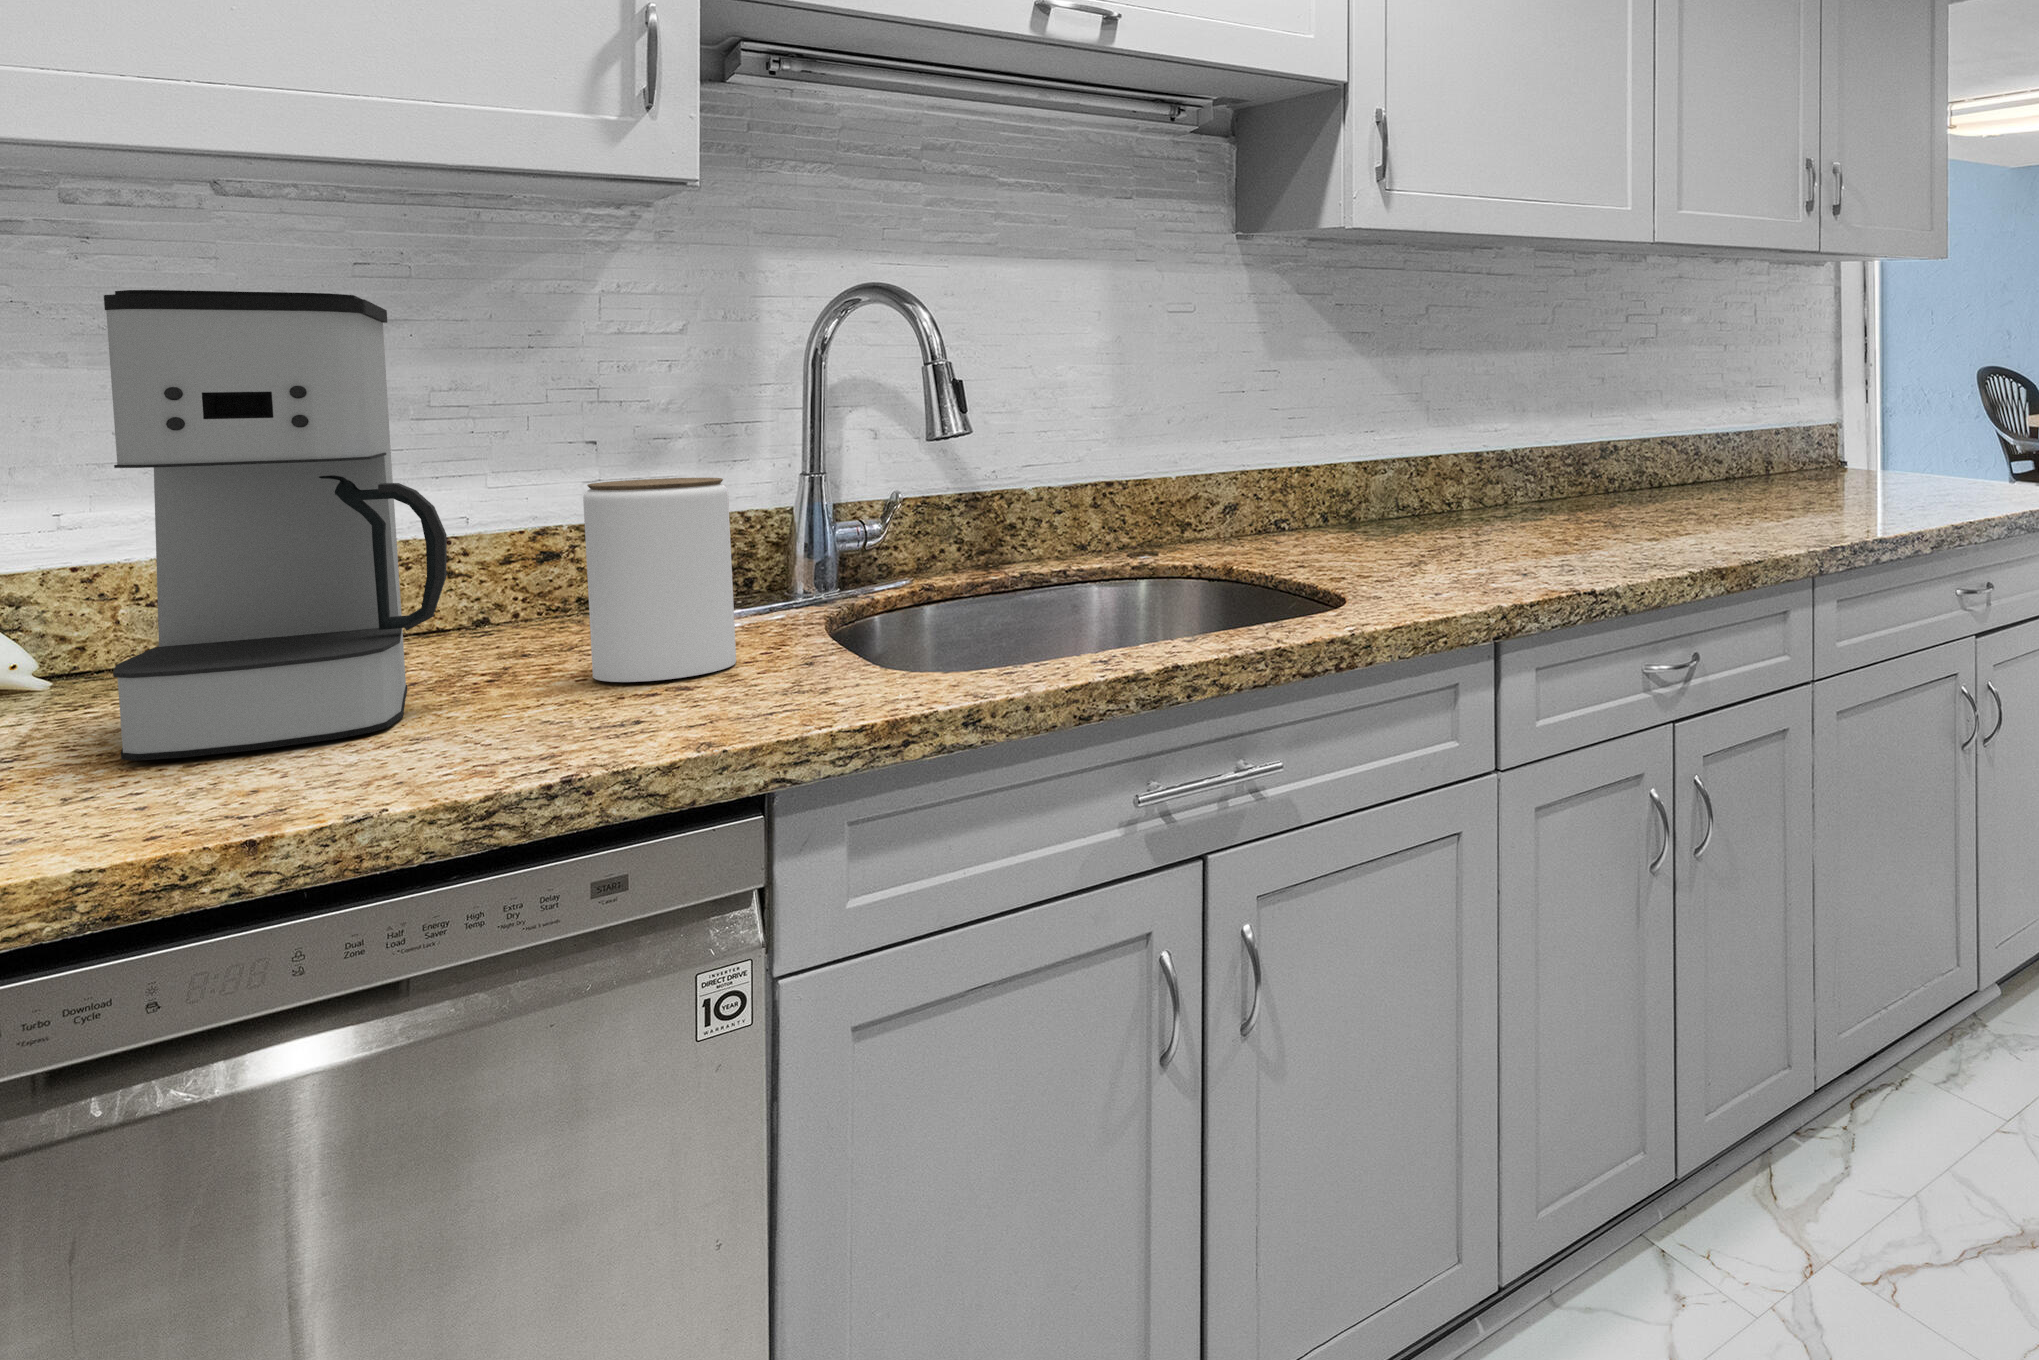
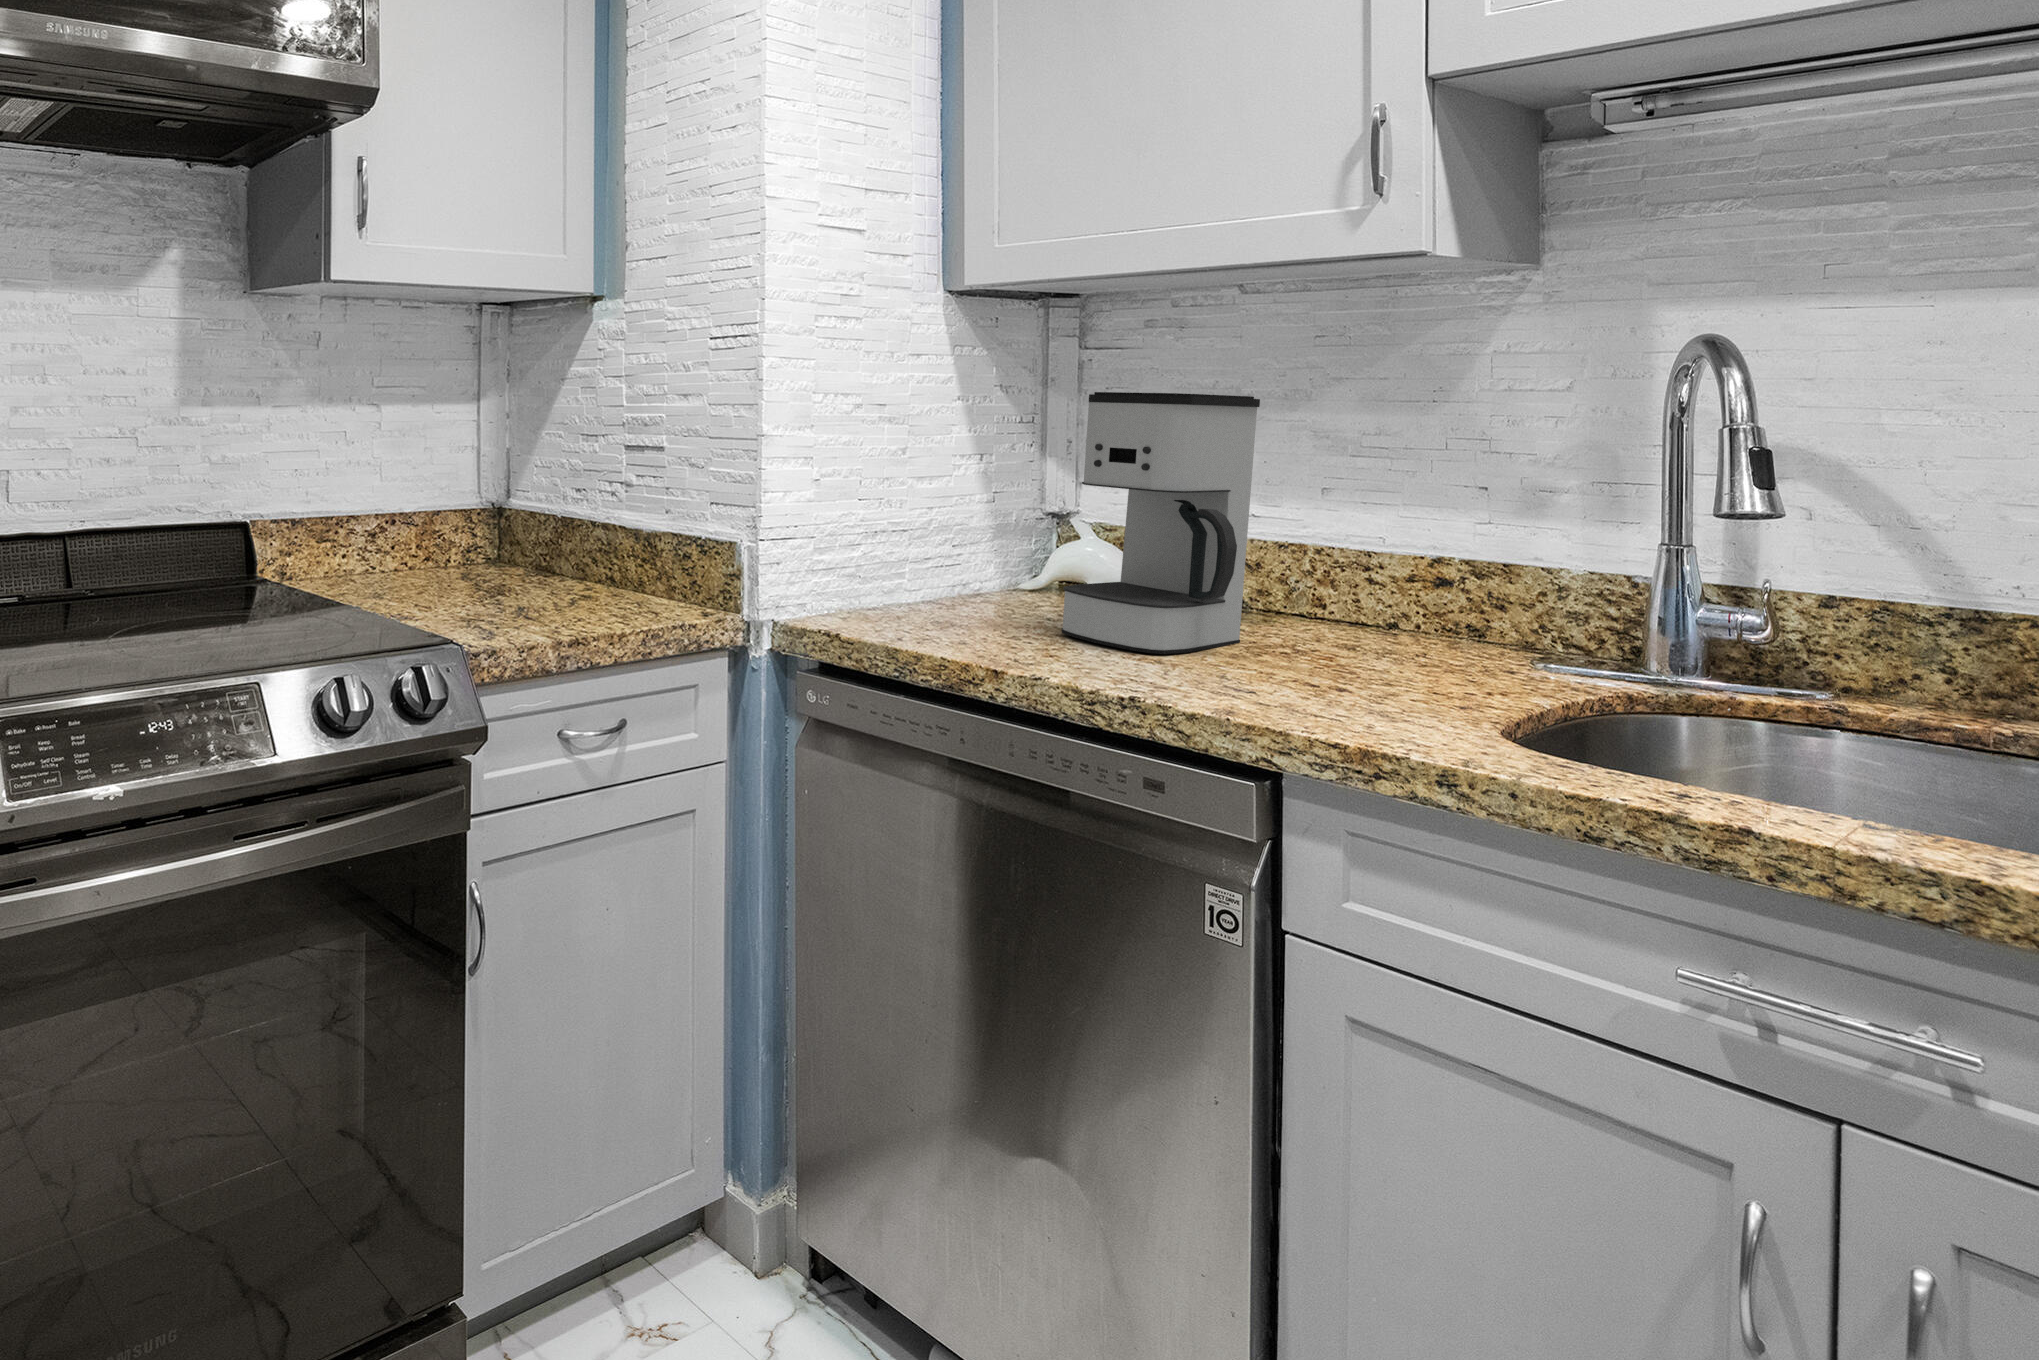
jar: present [583,478,736,682] -> none [1316,528,1446,690]

